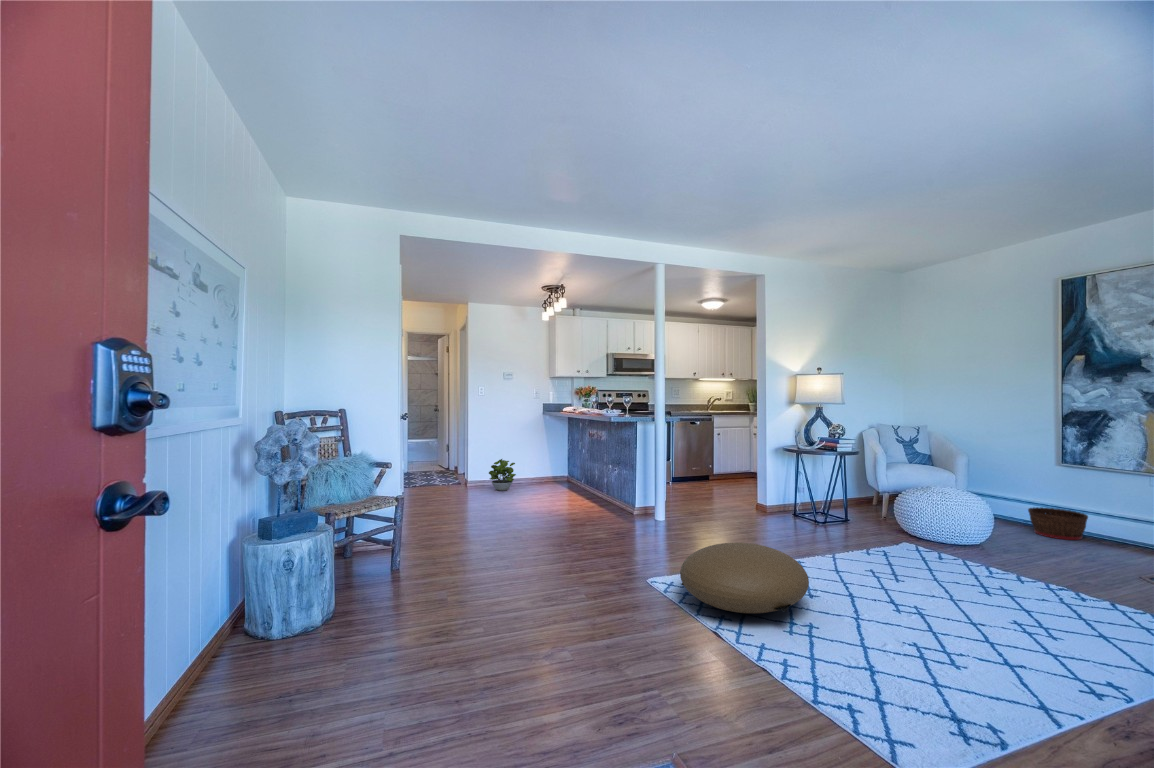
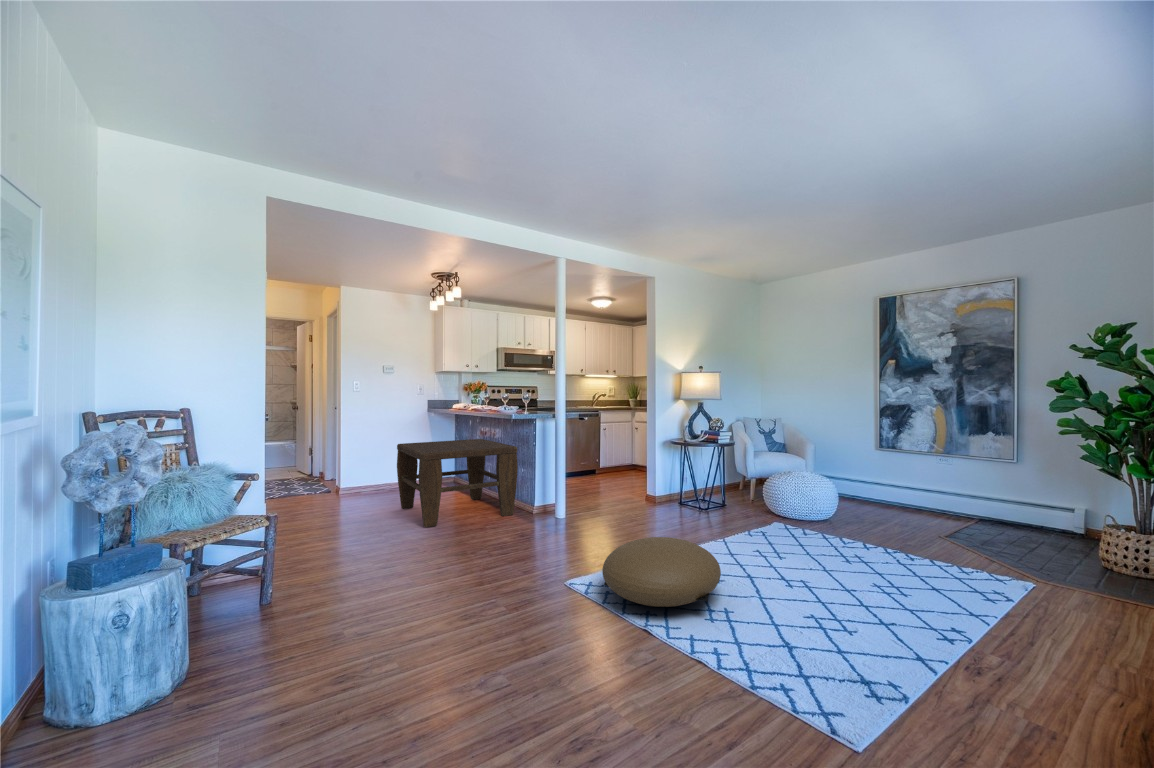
coffee table: none [514,441,621,520] -> present [397,439,518,527]
potted plant: present [489,459,516,491] -> none [363,461,396,497]
basket: present [1028,507,1088,540] -> none [858,485,899,510]

